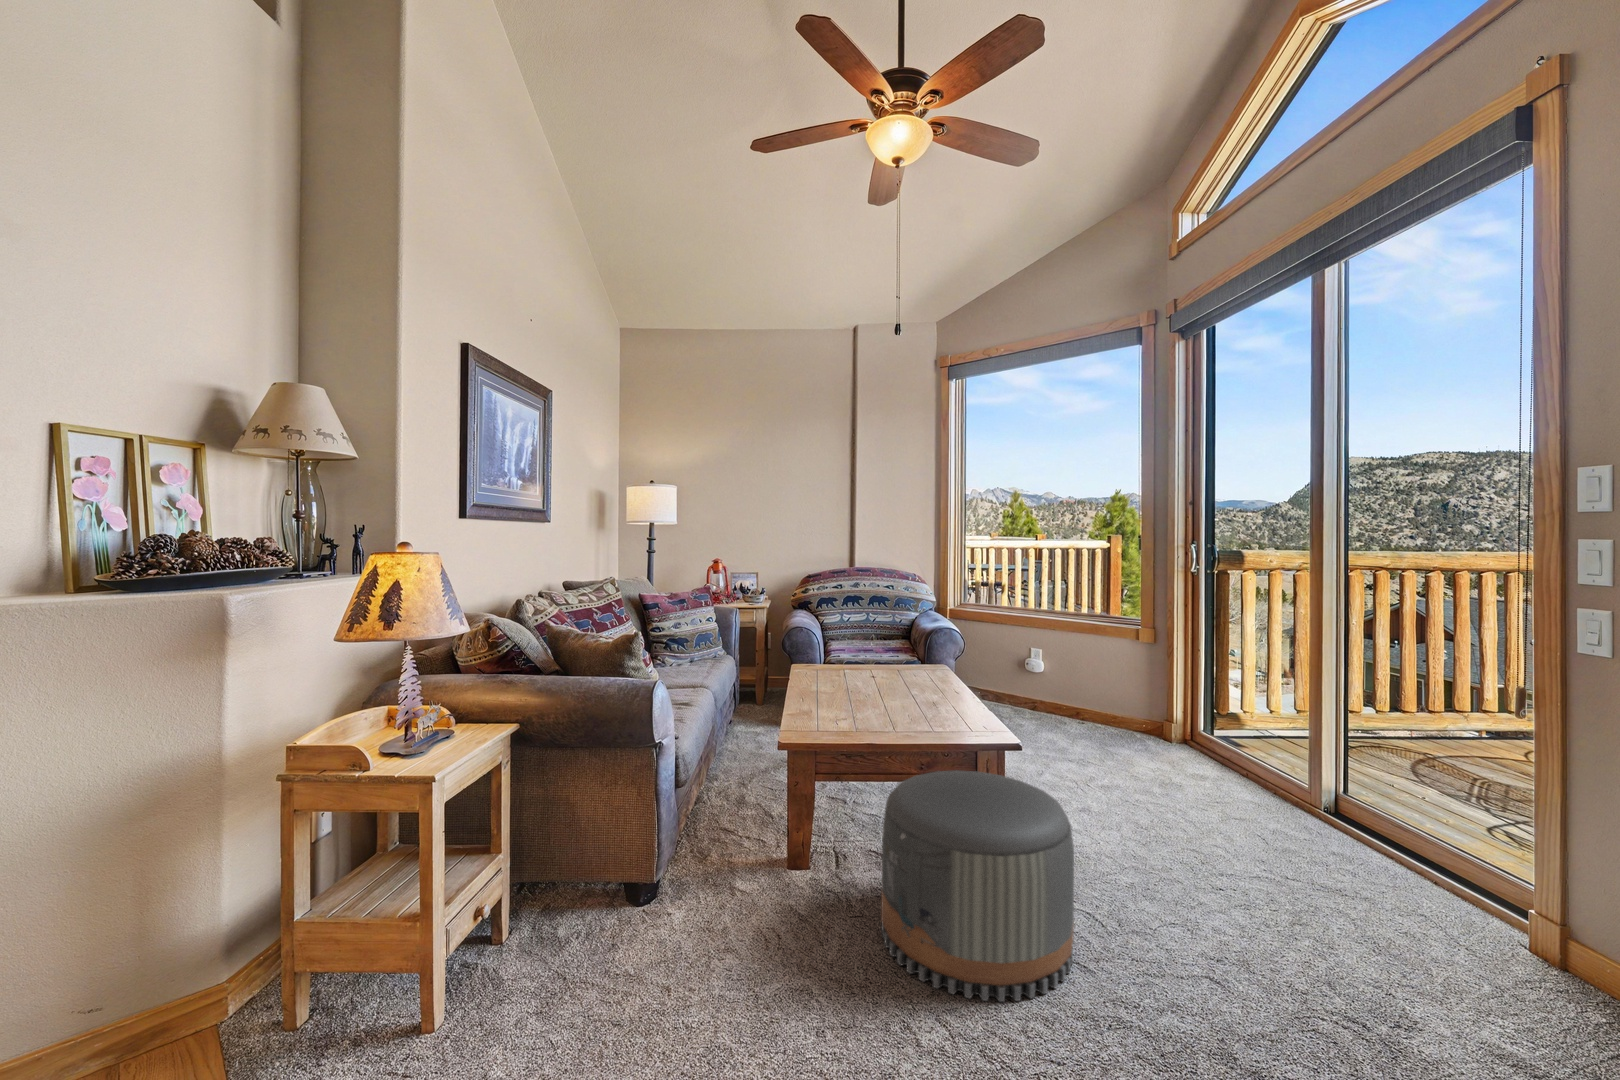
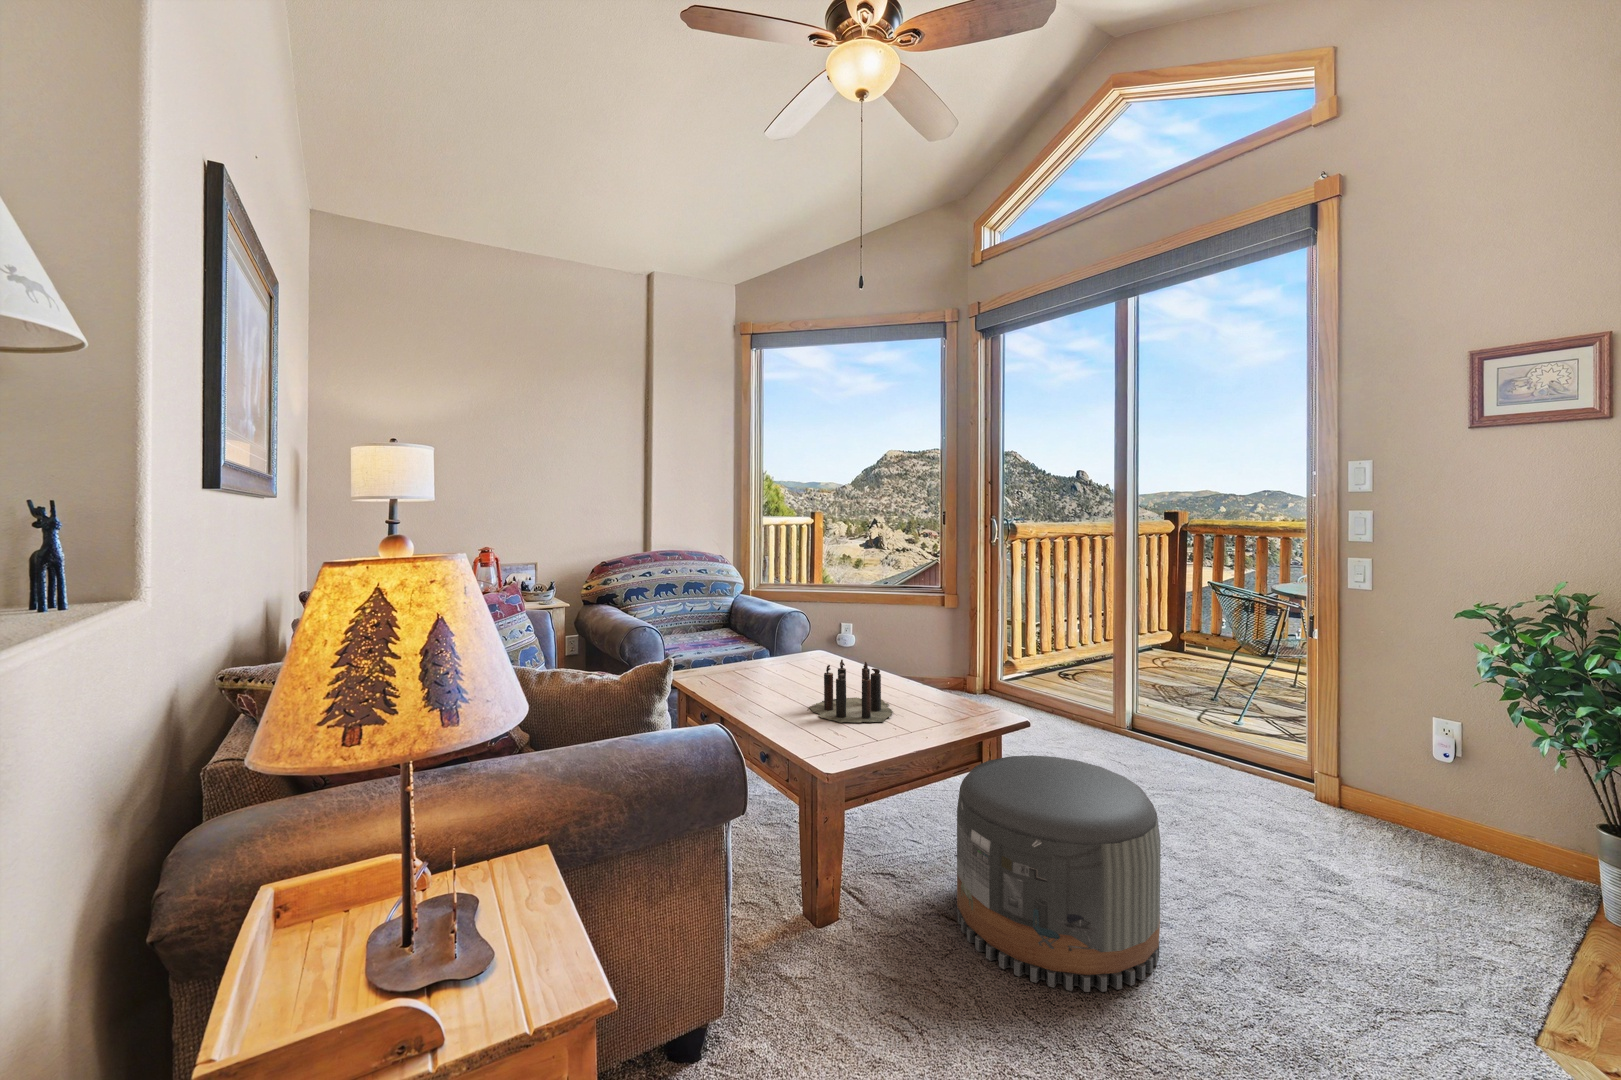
candle: none [831,664,921,721] -> present [809,660,893,723]

